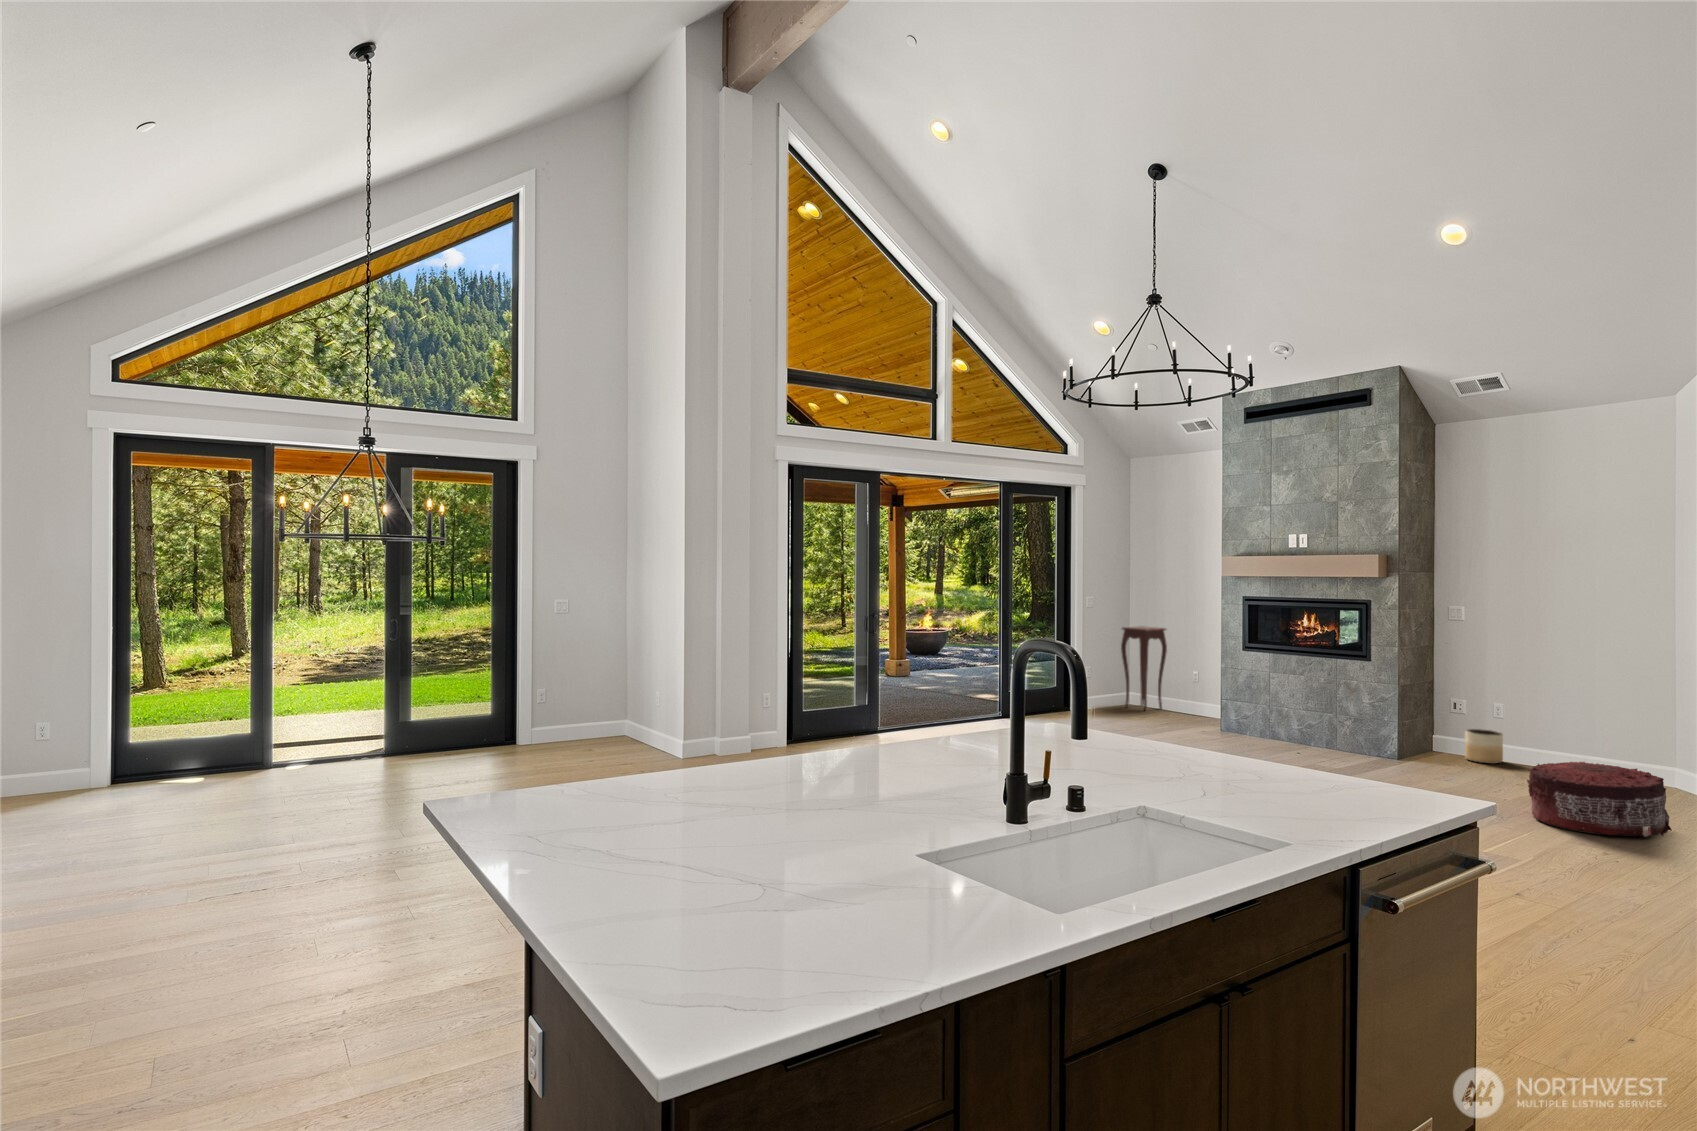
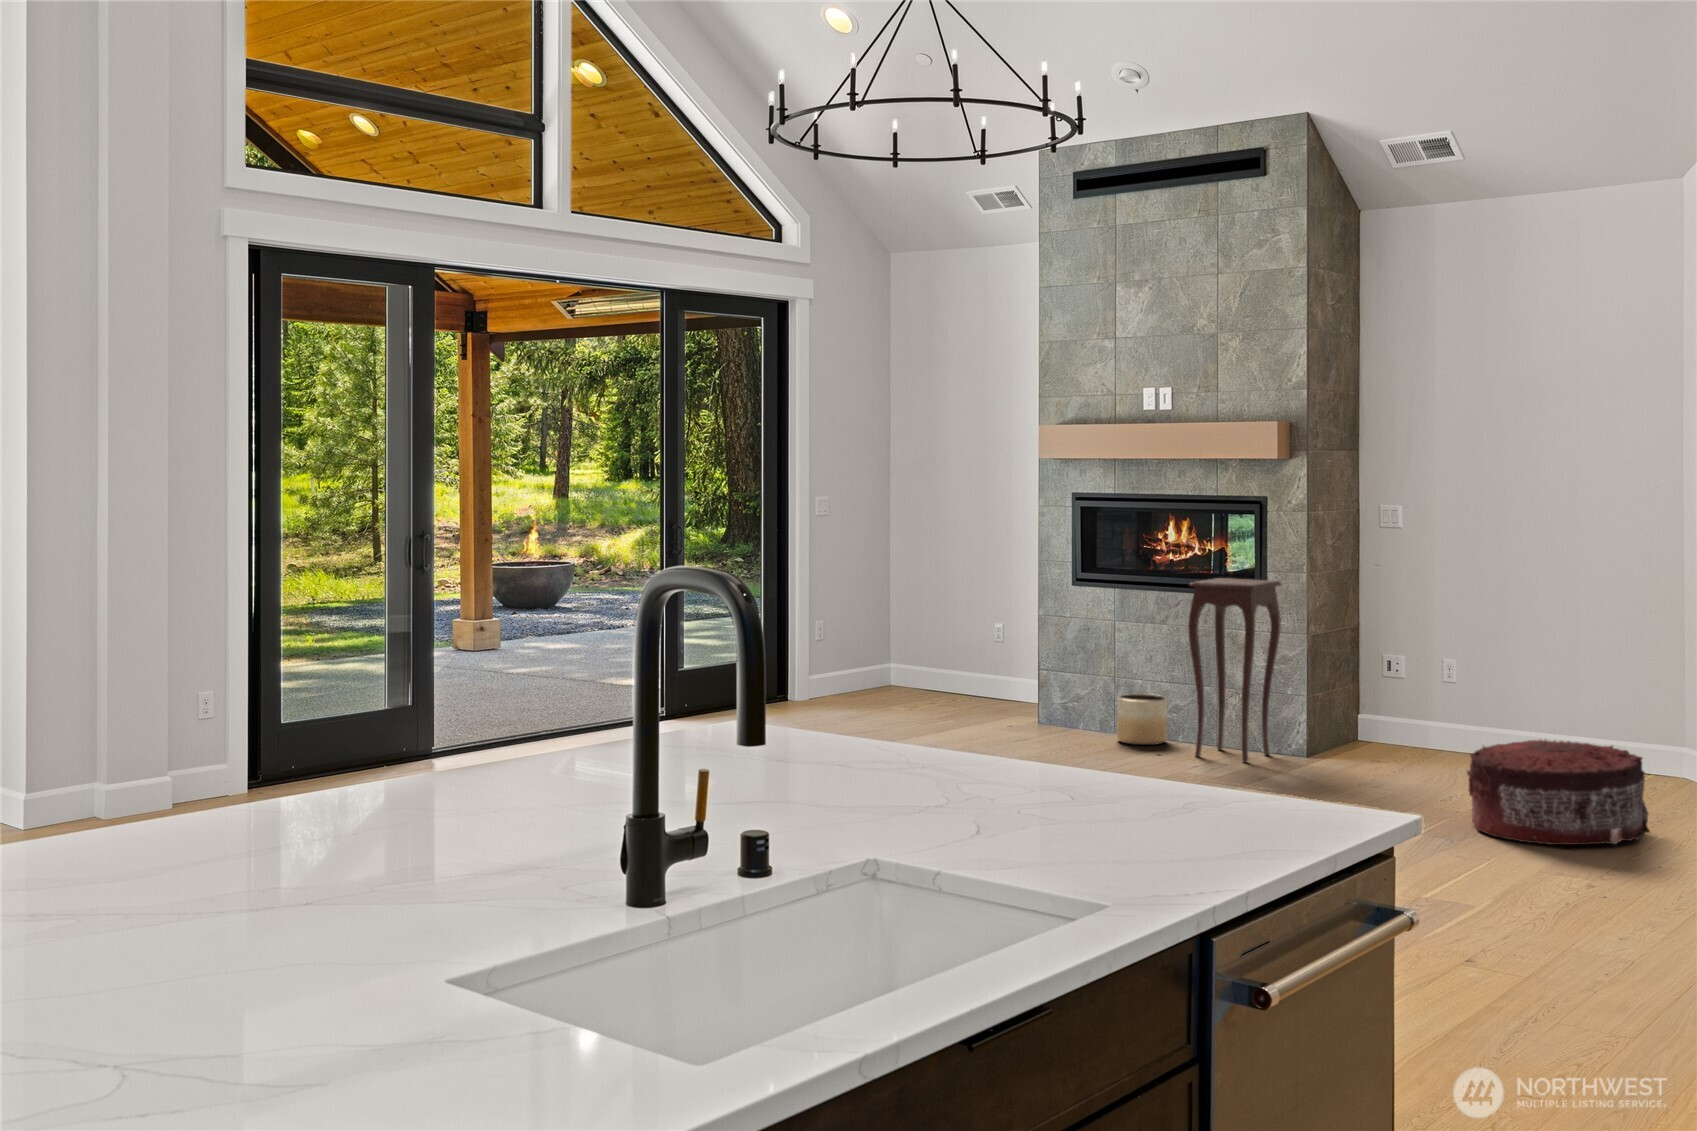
side table: present [1121,626,1167,711] -> present [1188,578,1281,763]
planter: present [1465,729,1503,764] -> present [1117,694,1167,745]

